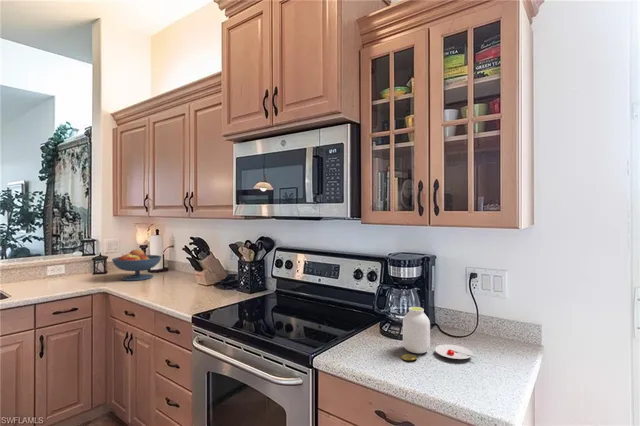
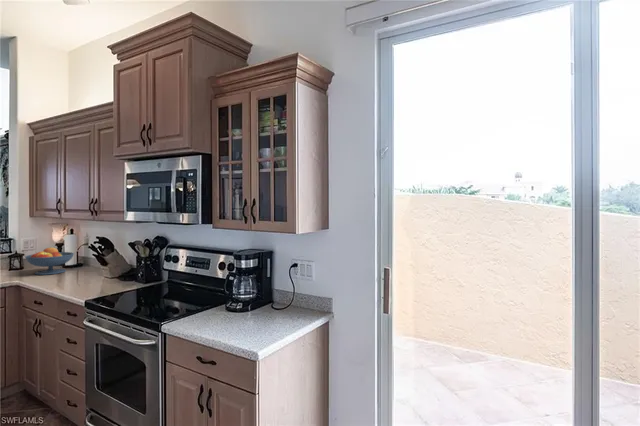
jar: present [401,307,476,360] -> none [224,288,275,324]

